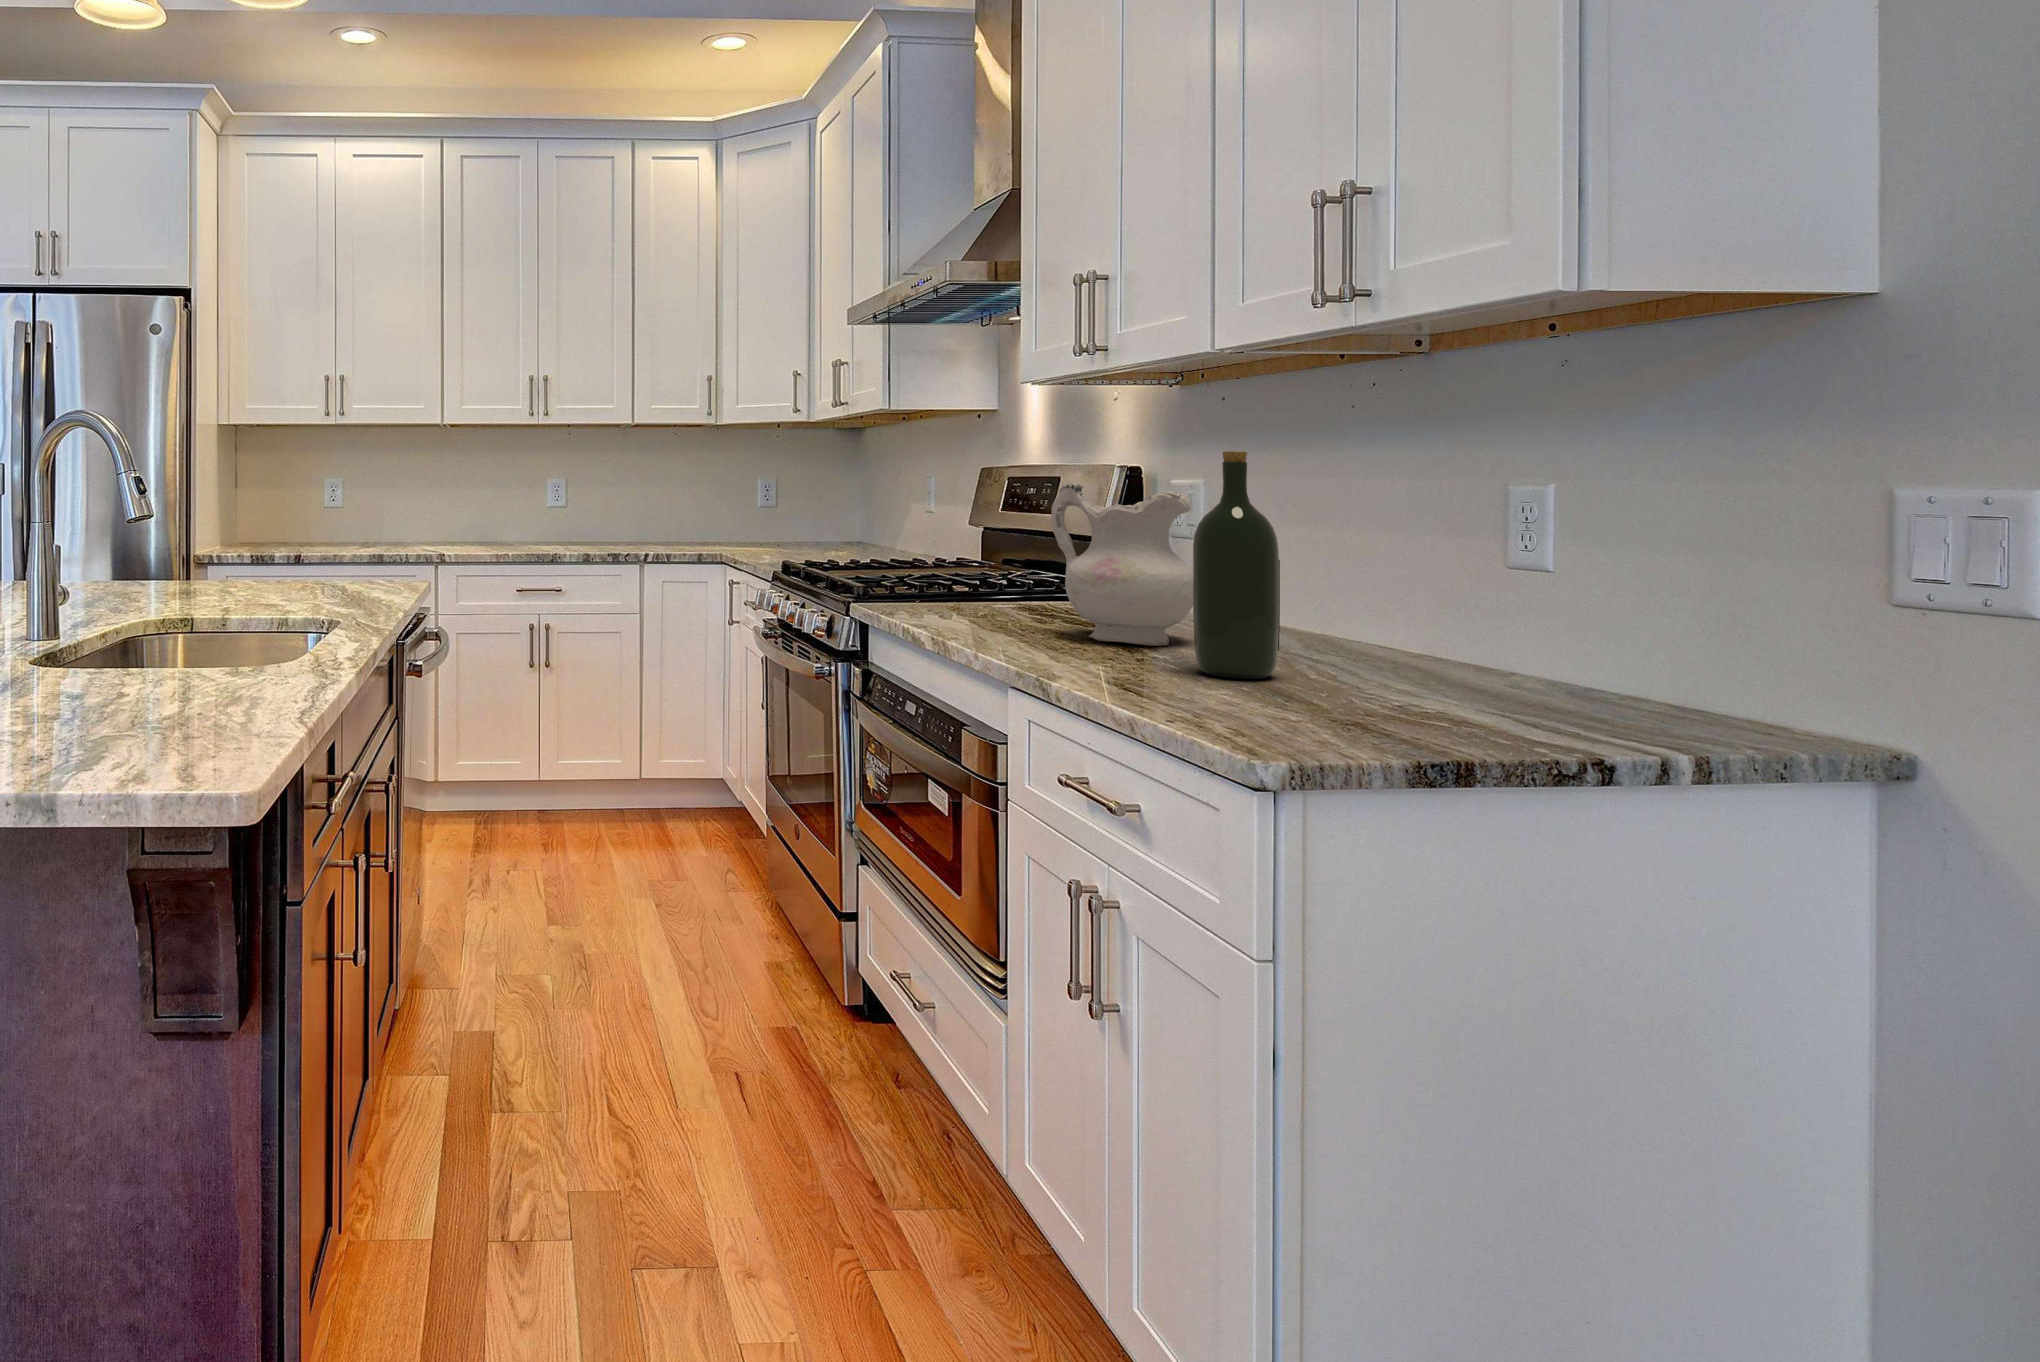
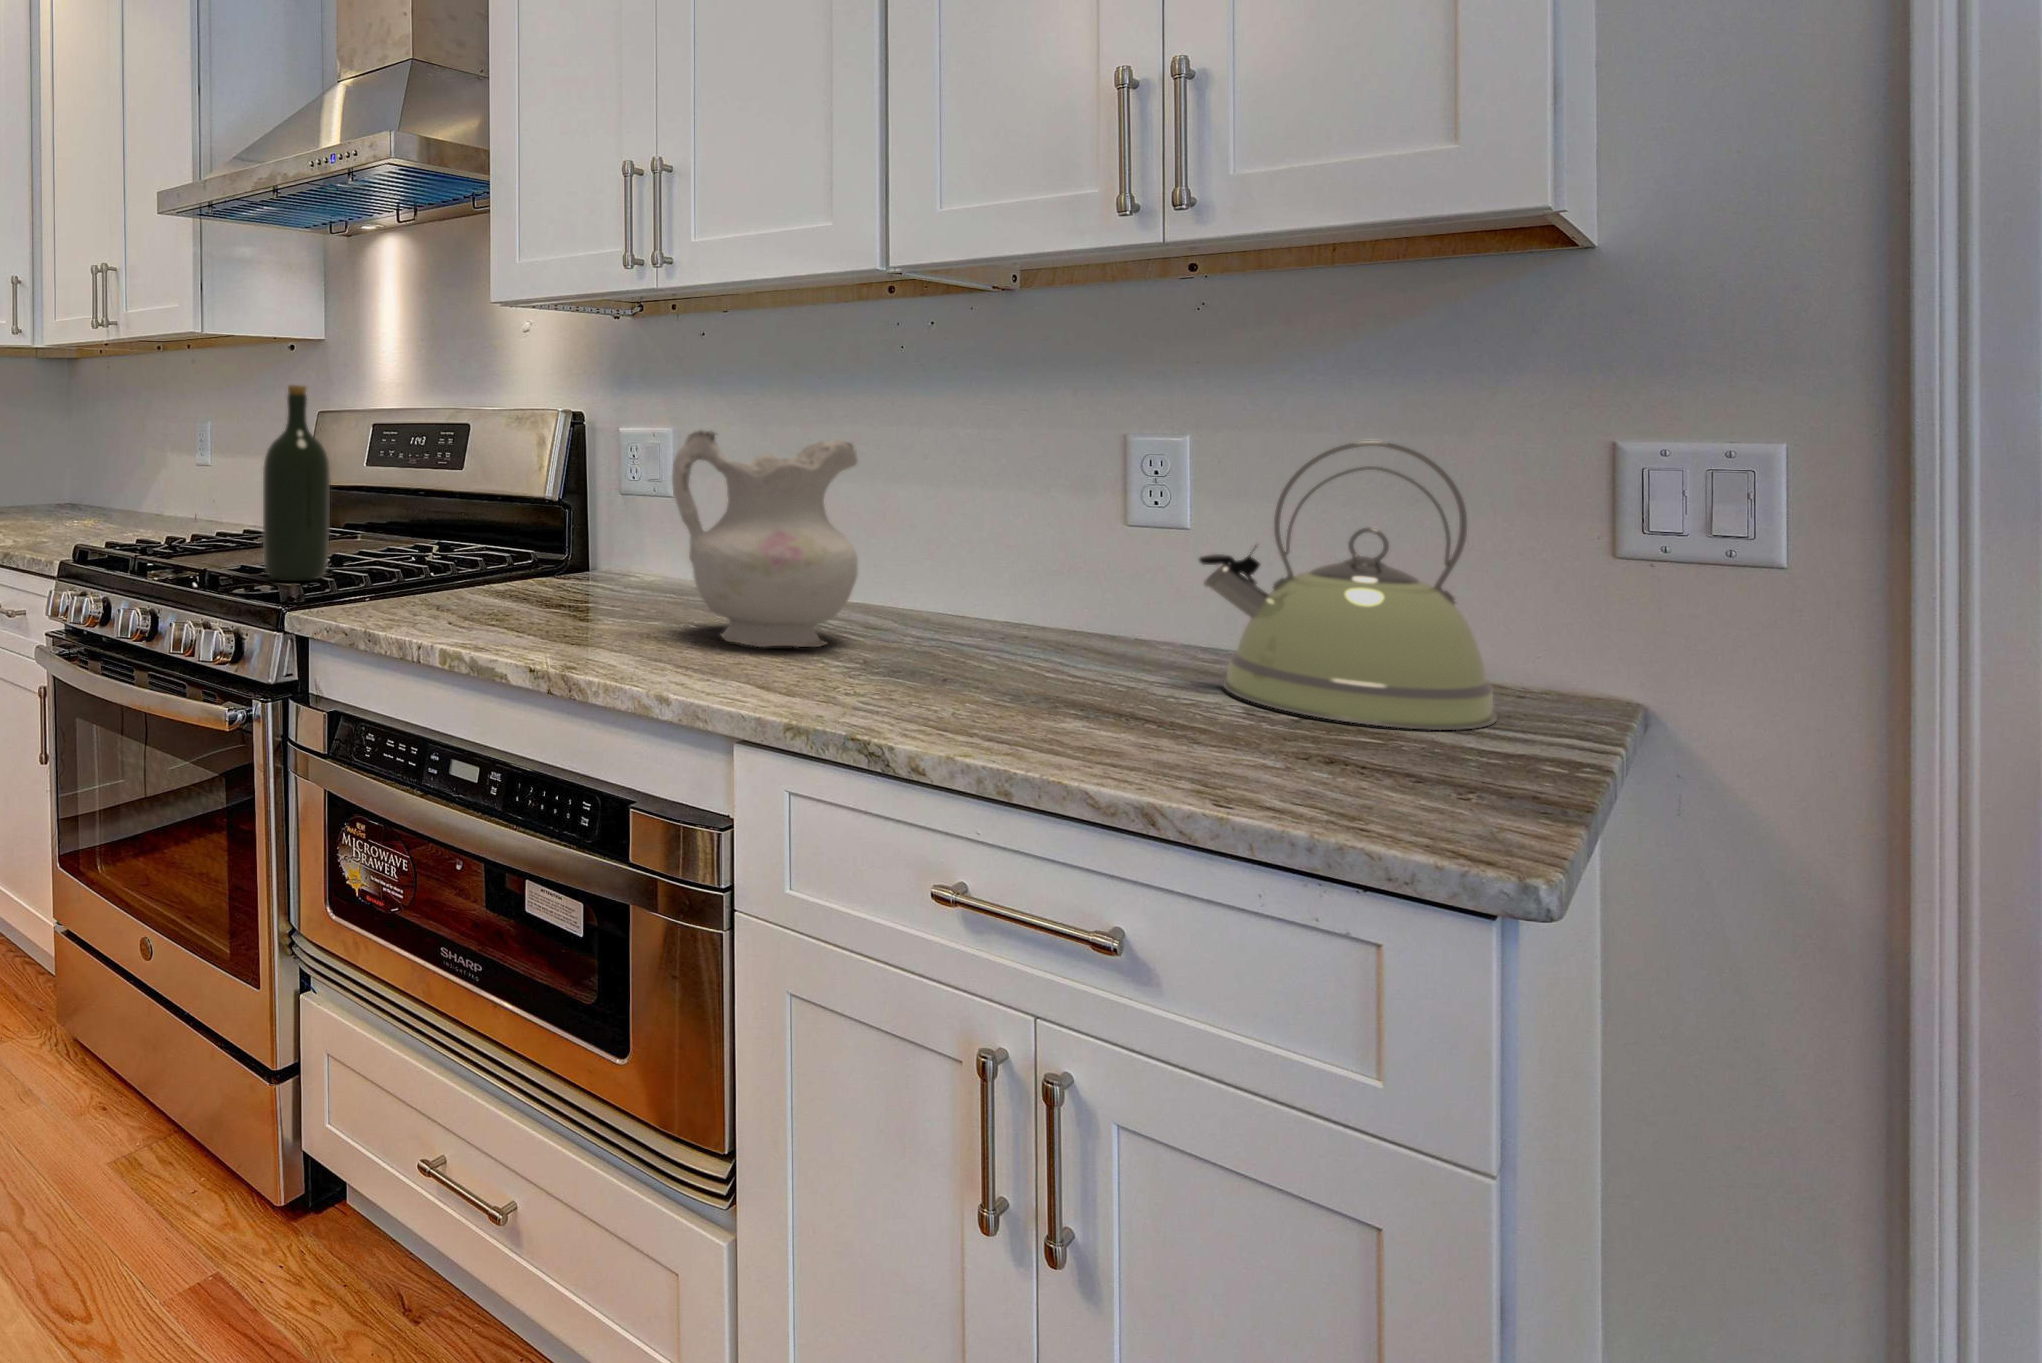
wine bottle: present [1193,451,1280,679] -> present [263,385,330,581]
kettle: none [1391,494,1636,731] -> present [1199,441,1496,730]

